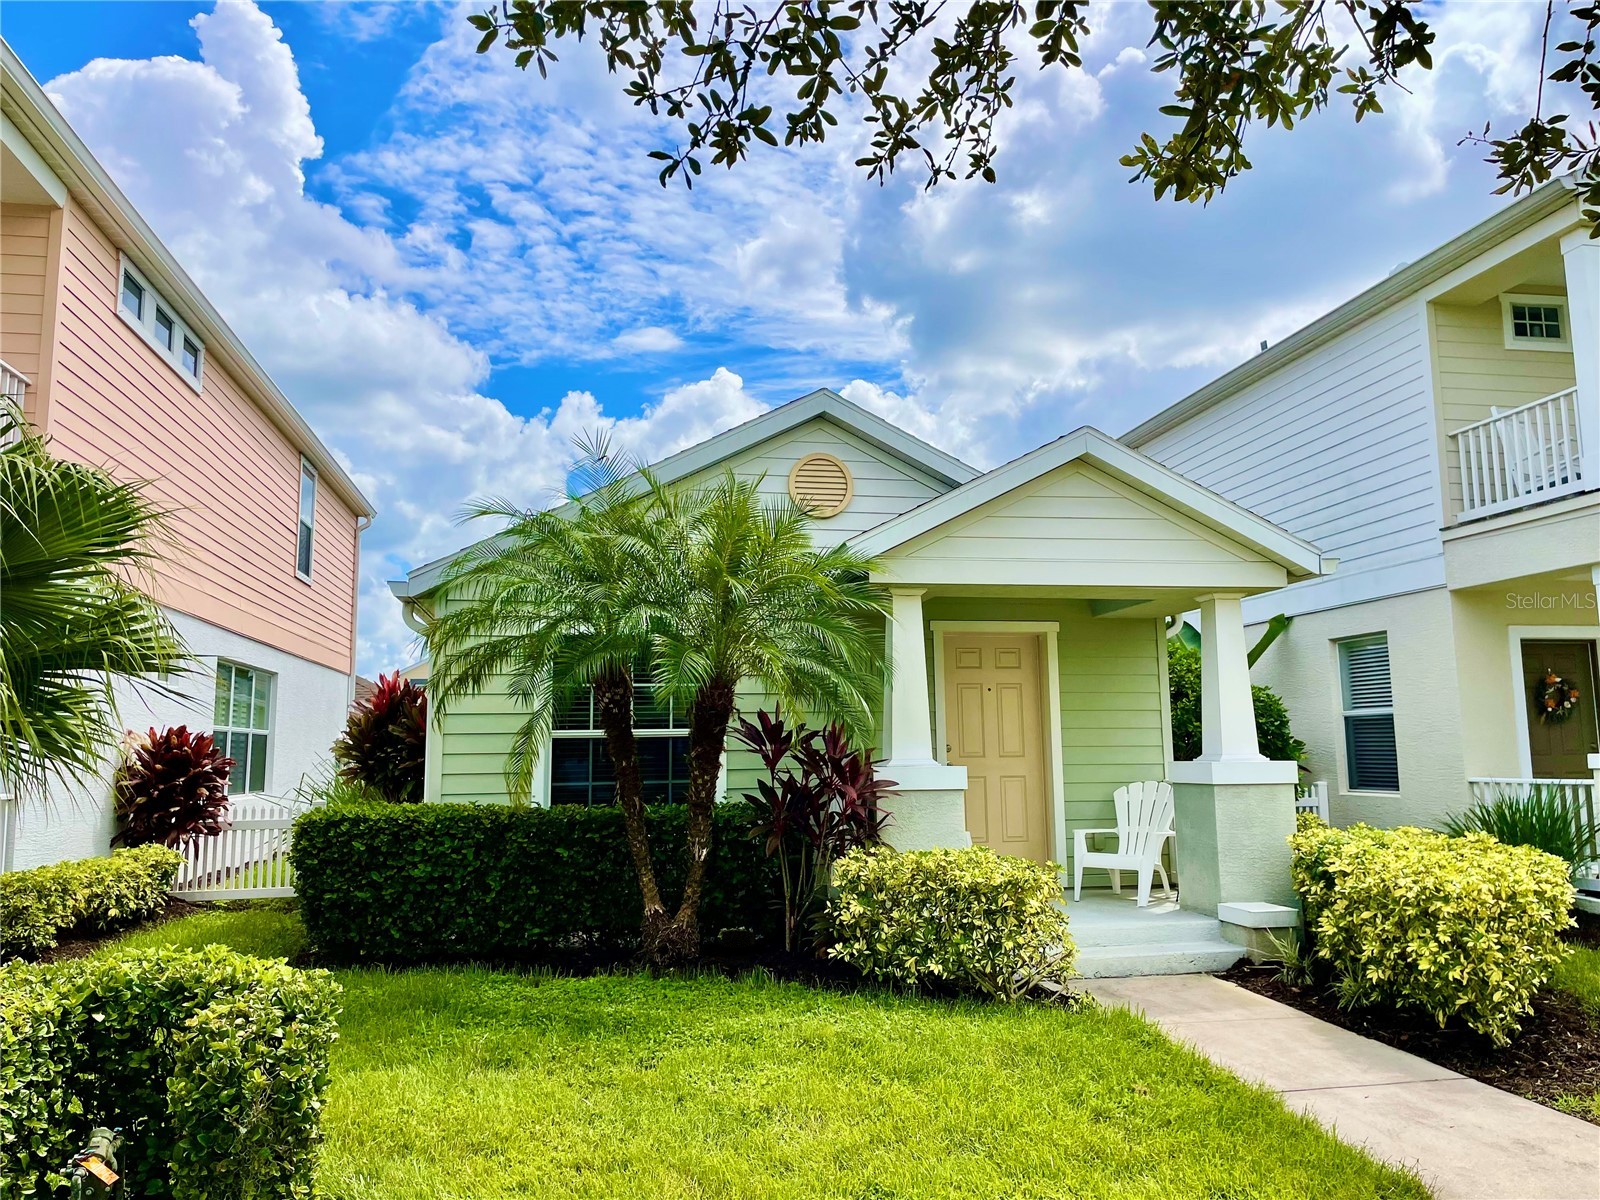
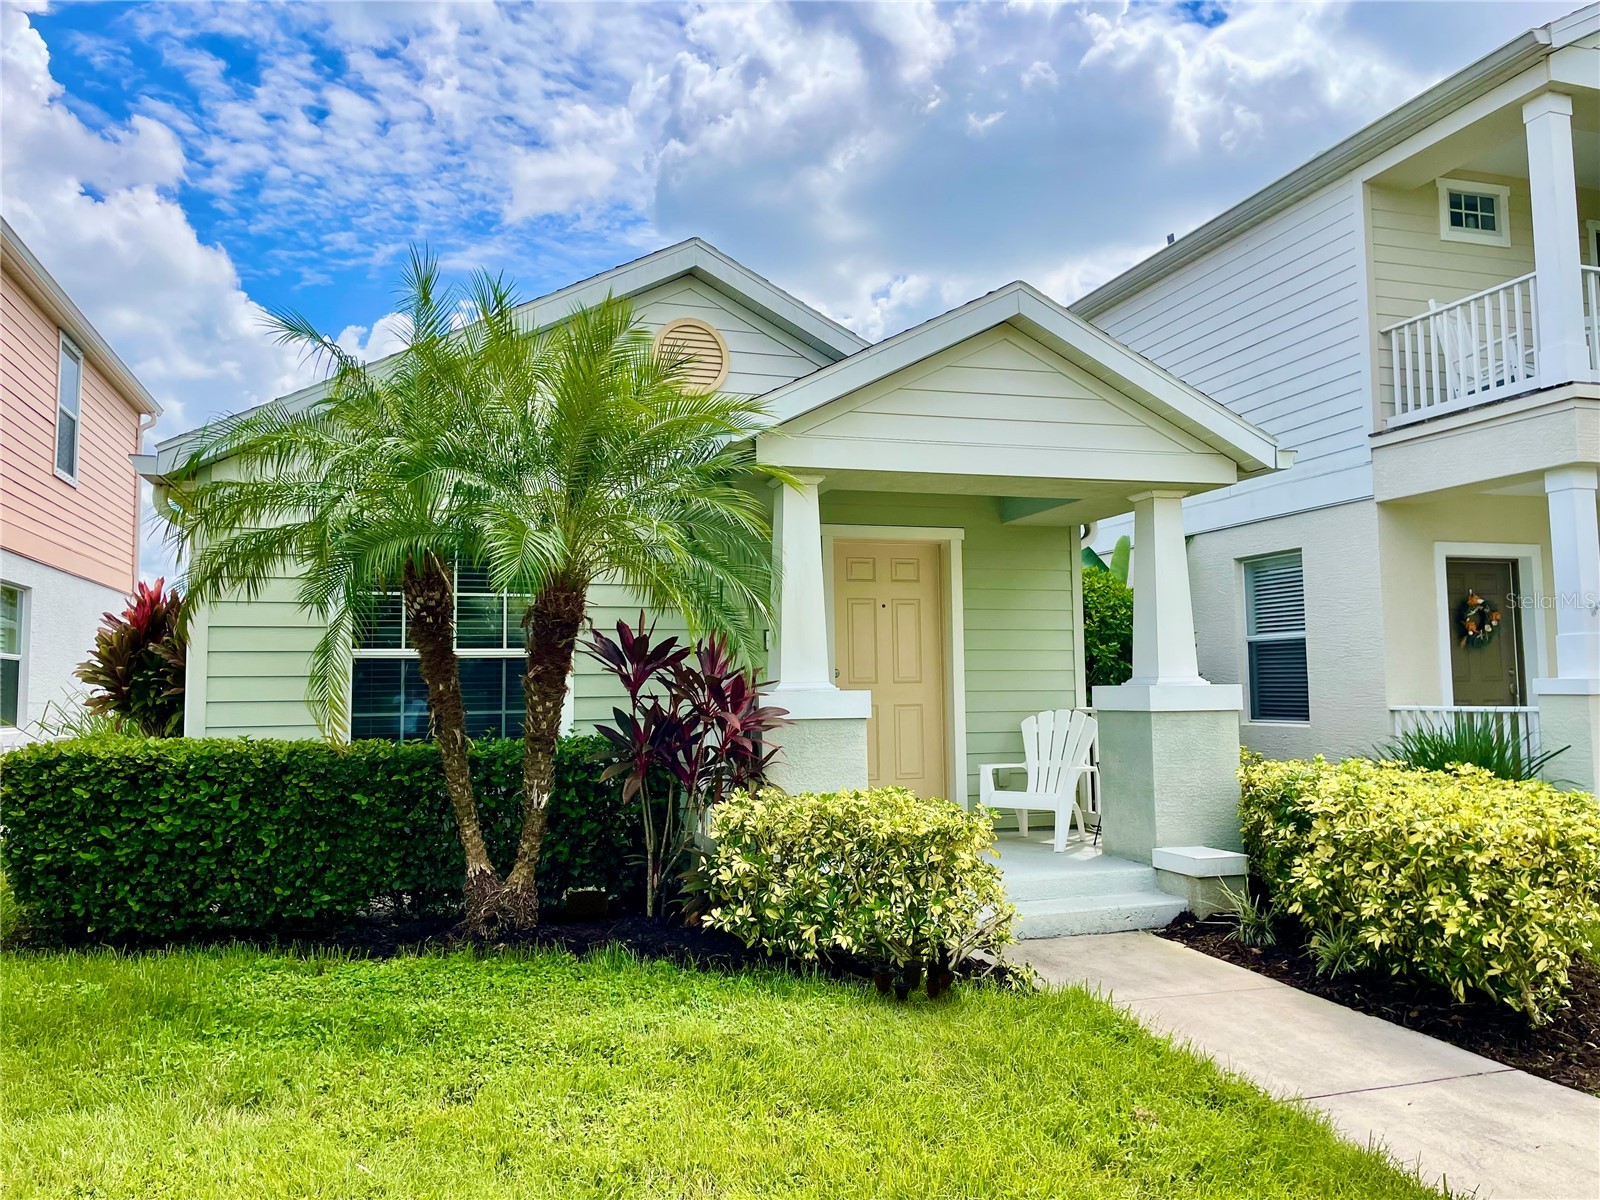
potted plant: none [957,953,1023,1009] -> present [871,924,954,998]

